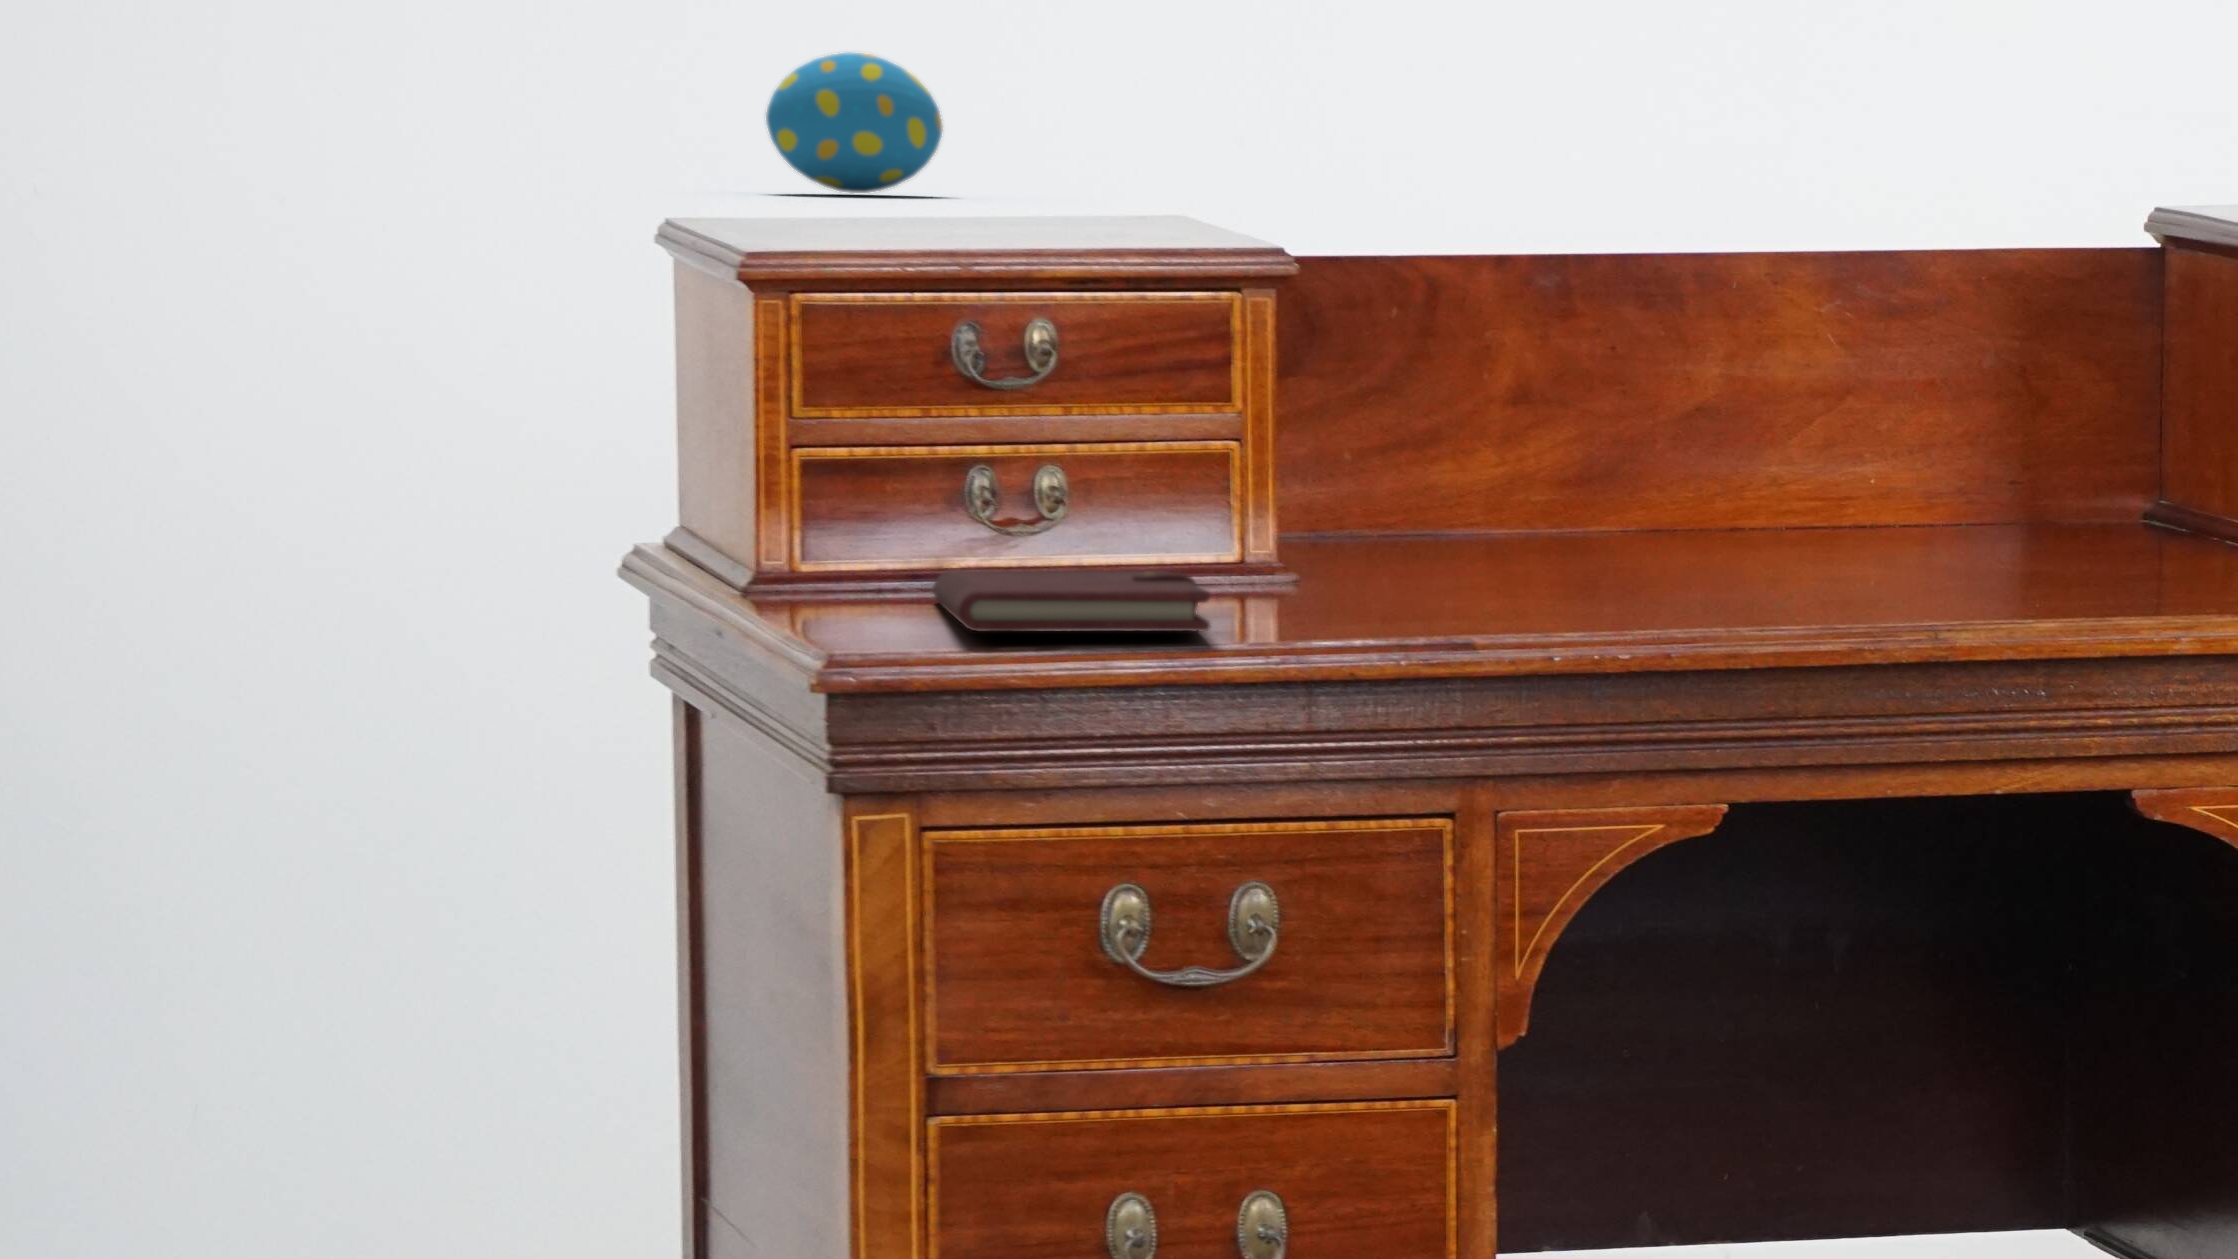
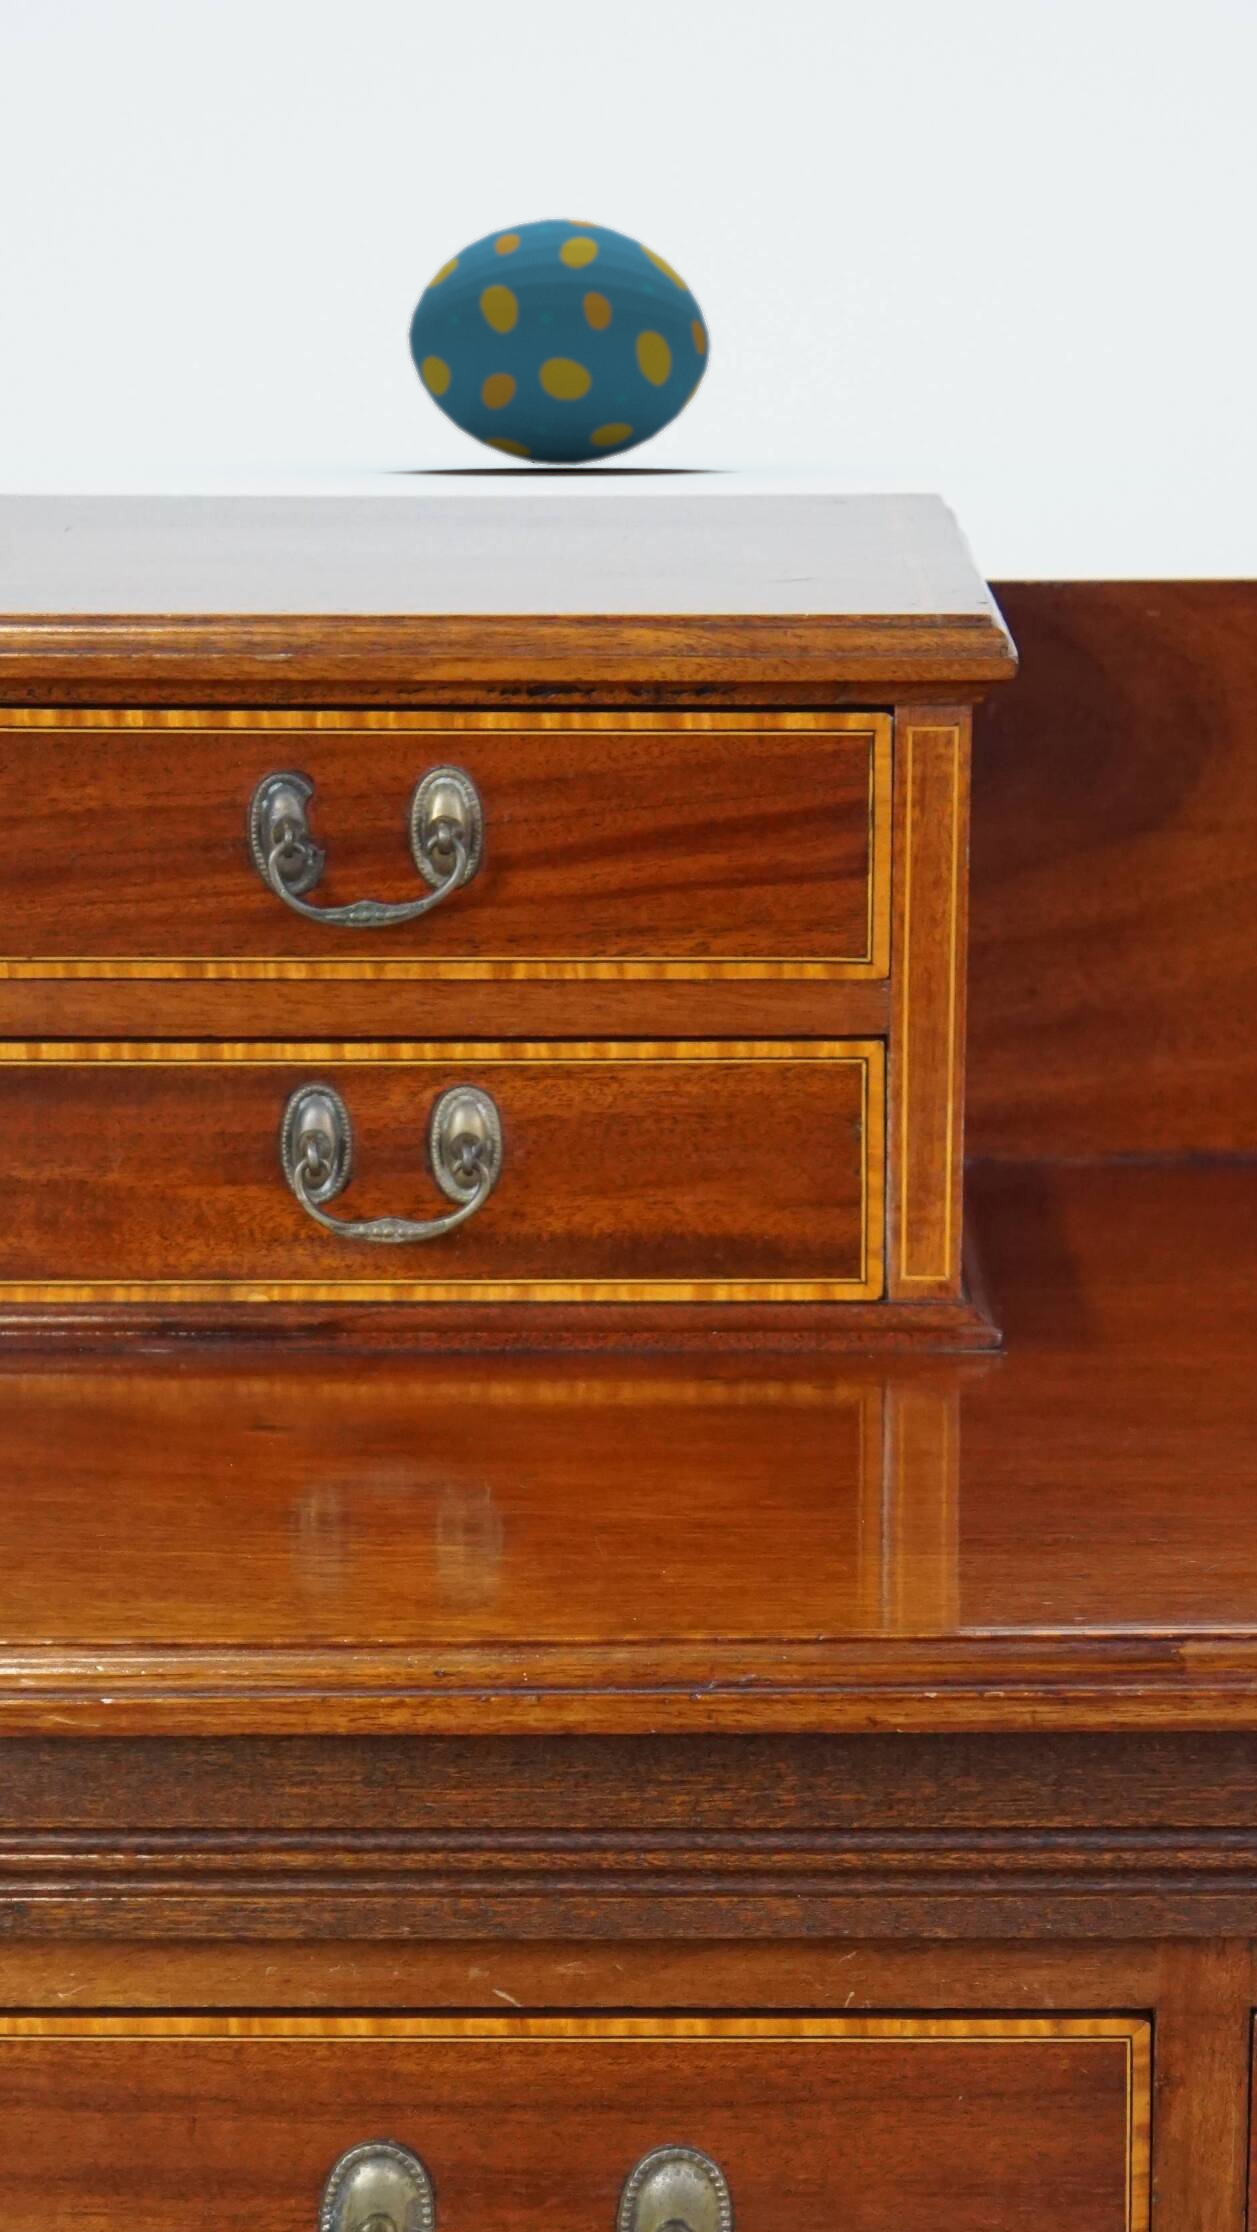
notebook: present [933,570,1210,631] -> none [19,1330,650,1557]

